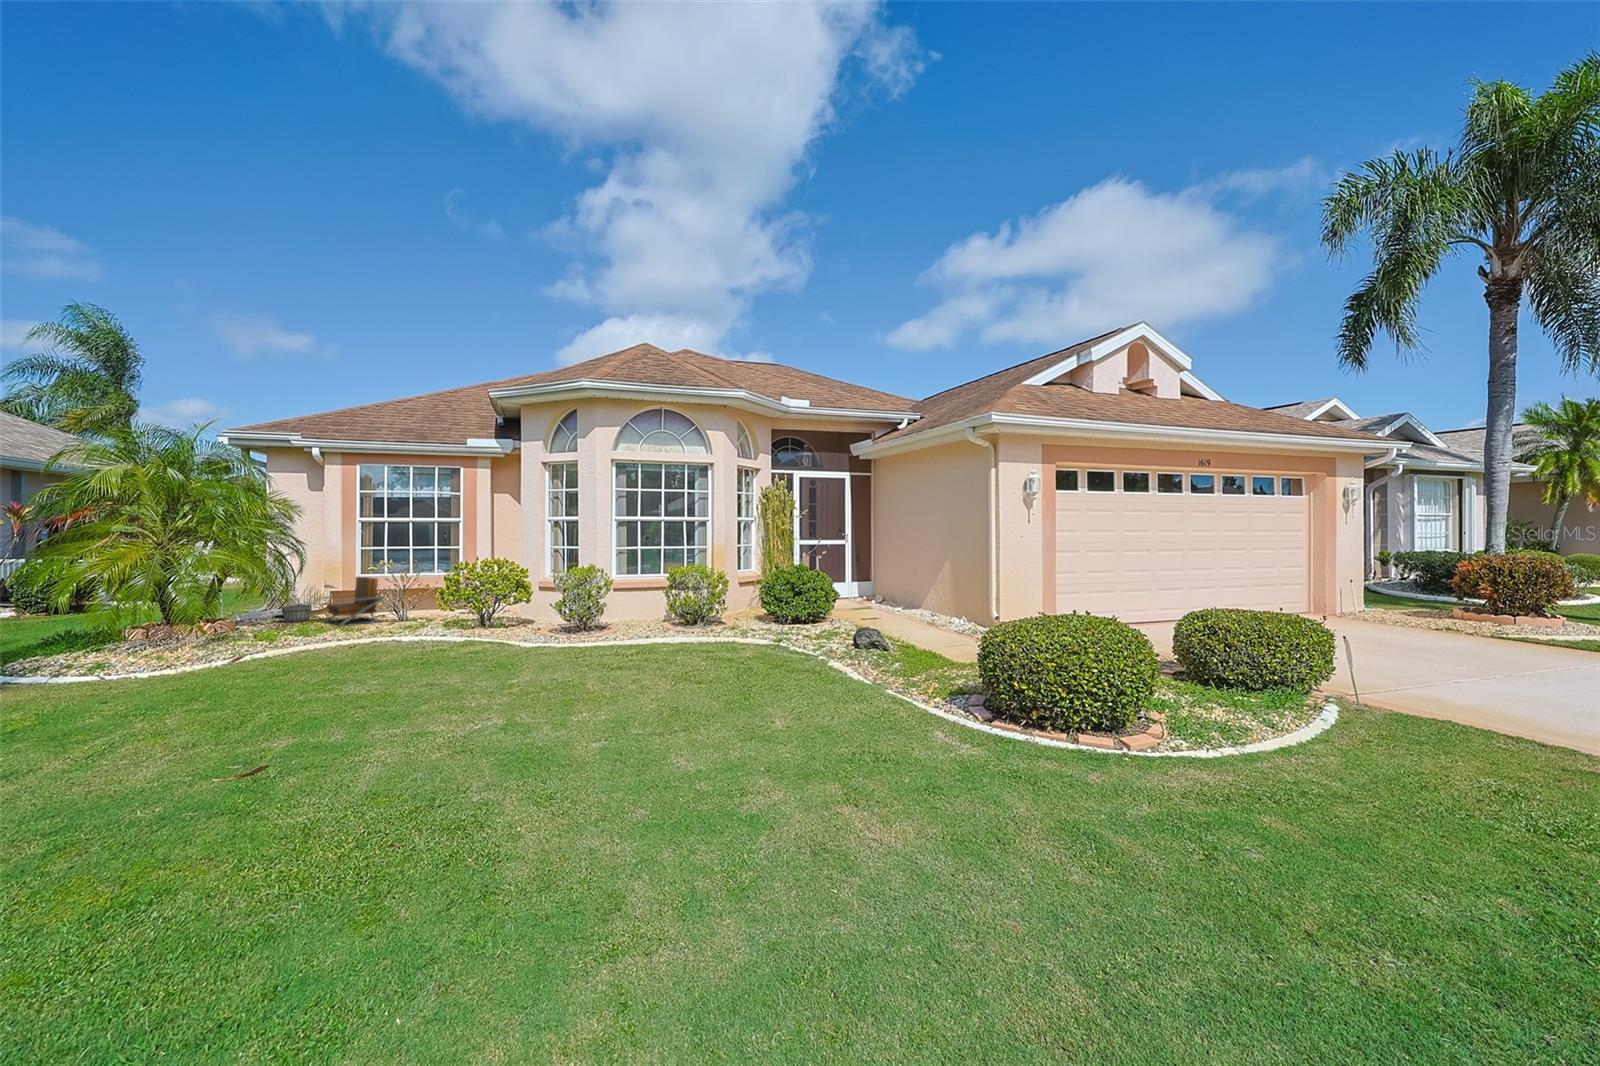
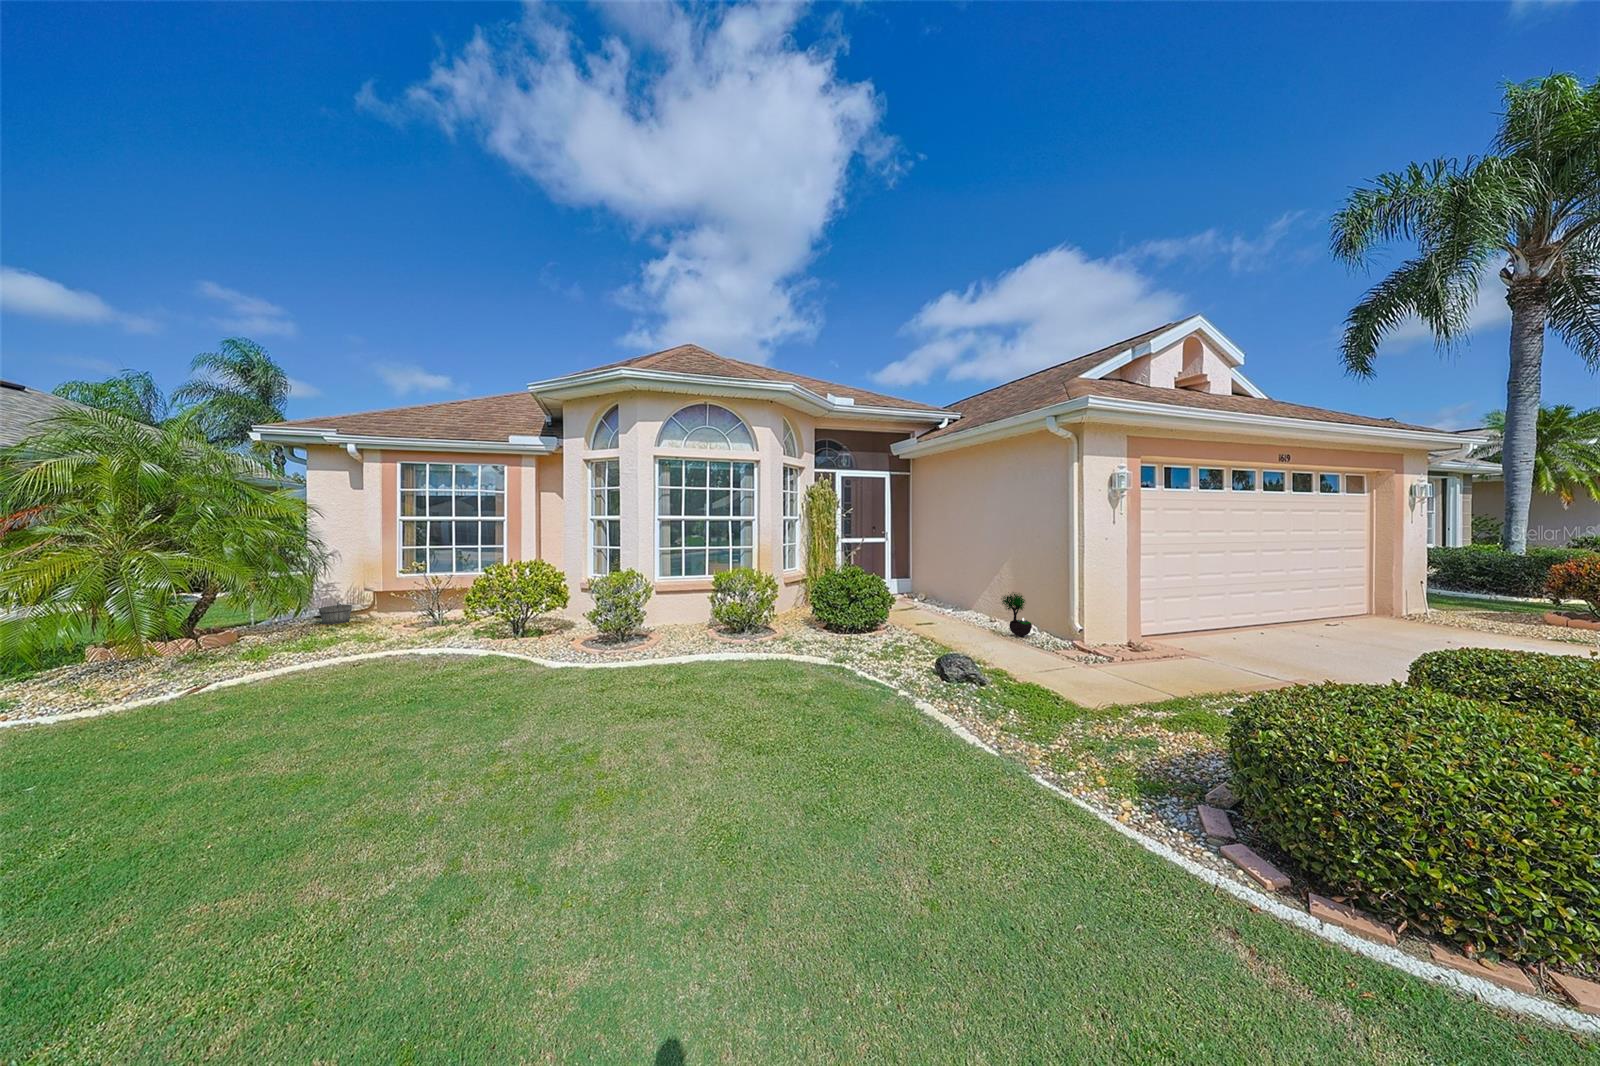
lounge chair: present [325,577,383,626] -> none [362,576,422,631]
potted tree: none [933,583,963,627] -> present [1002,592,1031,636]

